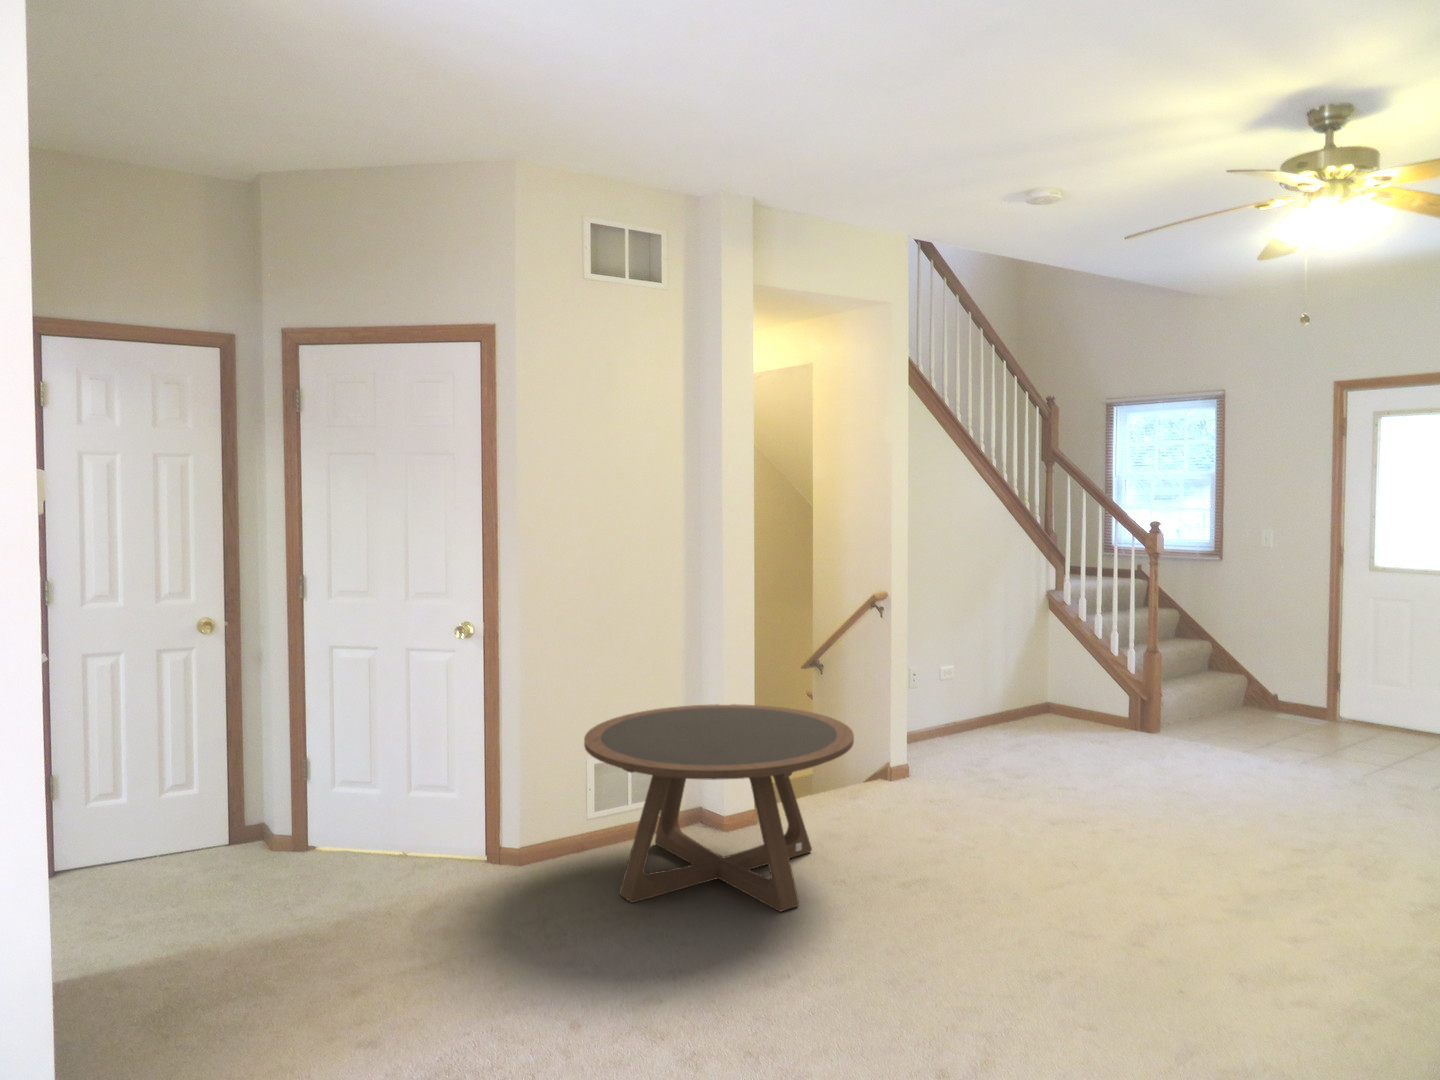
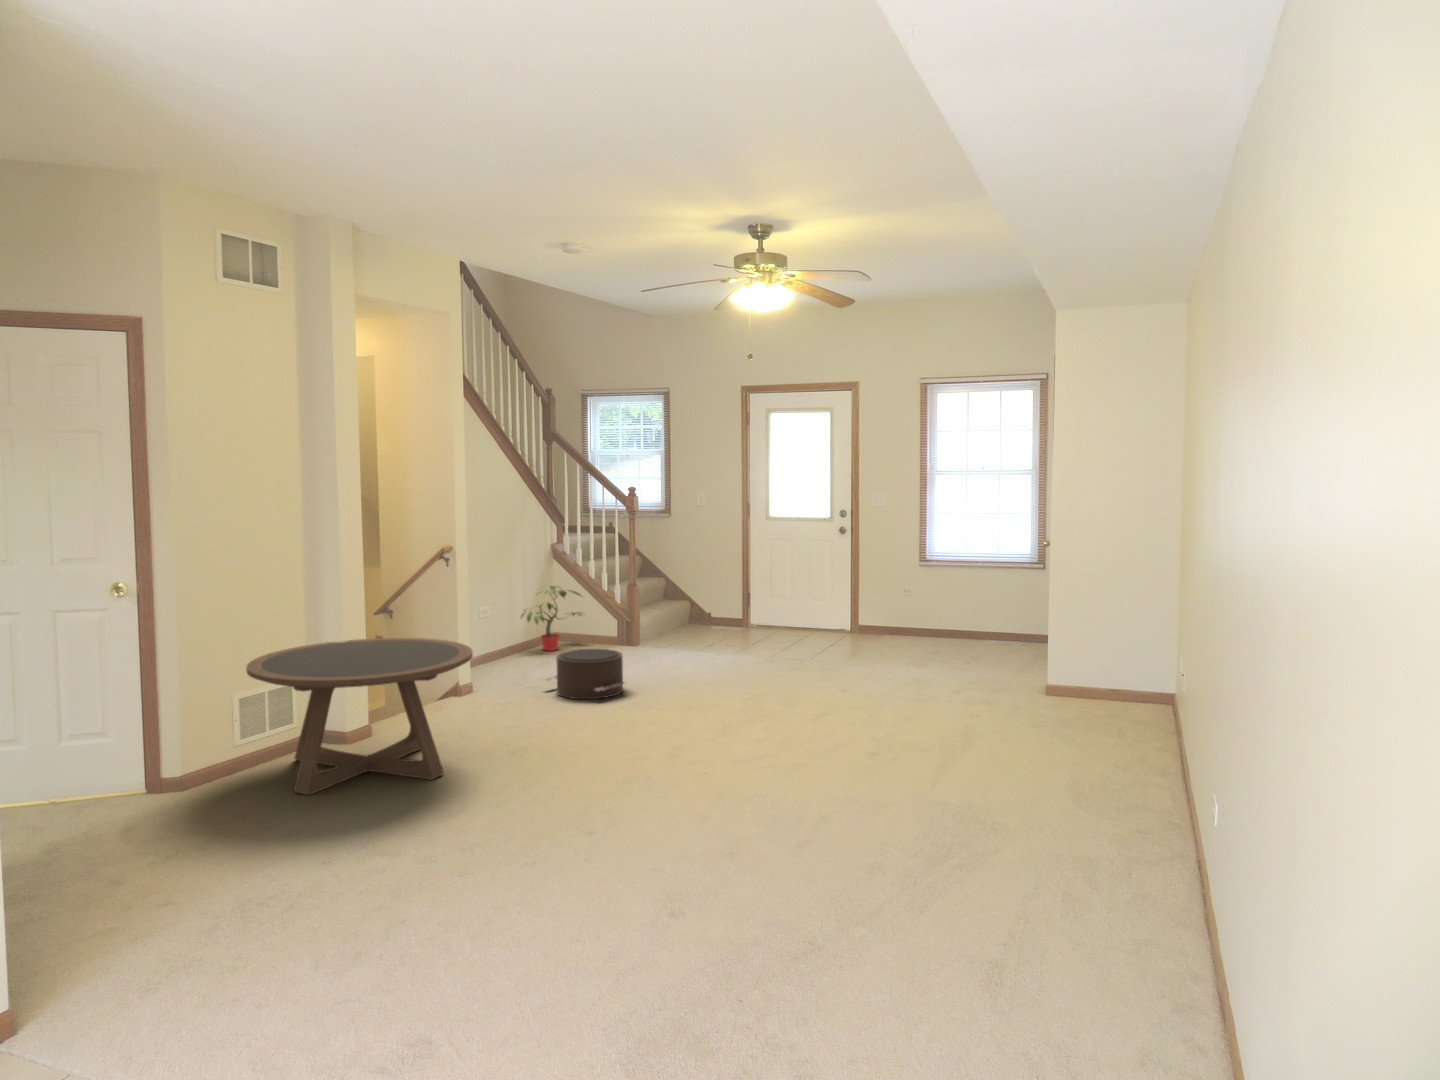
potted plant: none [993,643,1087,727] -> present [521,586,582,651]
pouf: none [996,739,1109,813] -> present [546,649,624,699]

